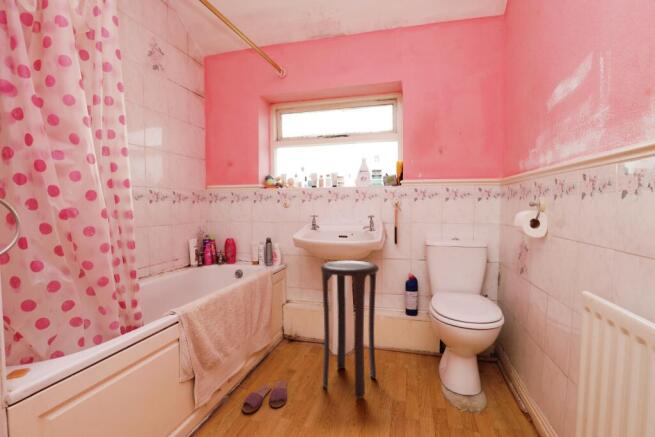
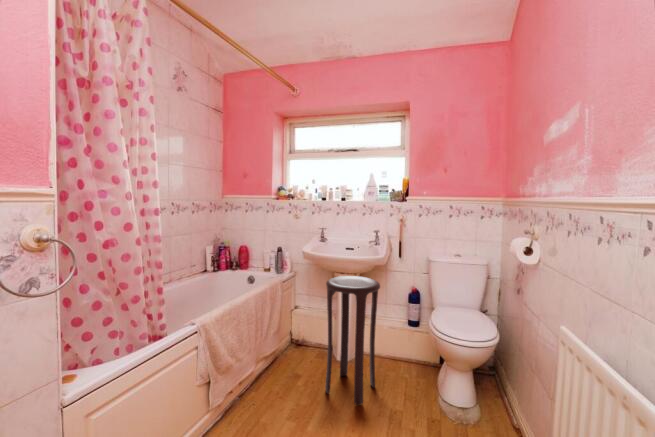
slippers: present [242,380,287,413] -> none [252,385,292,414]

